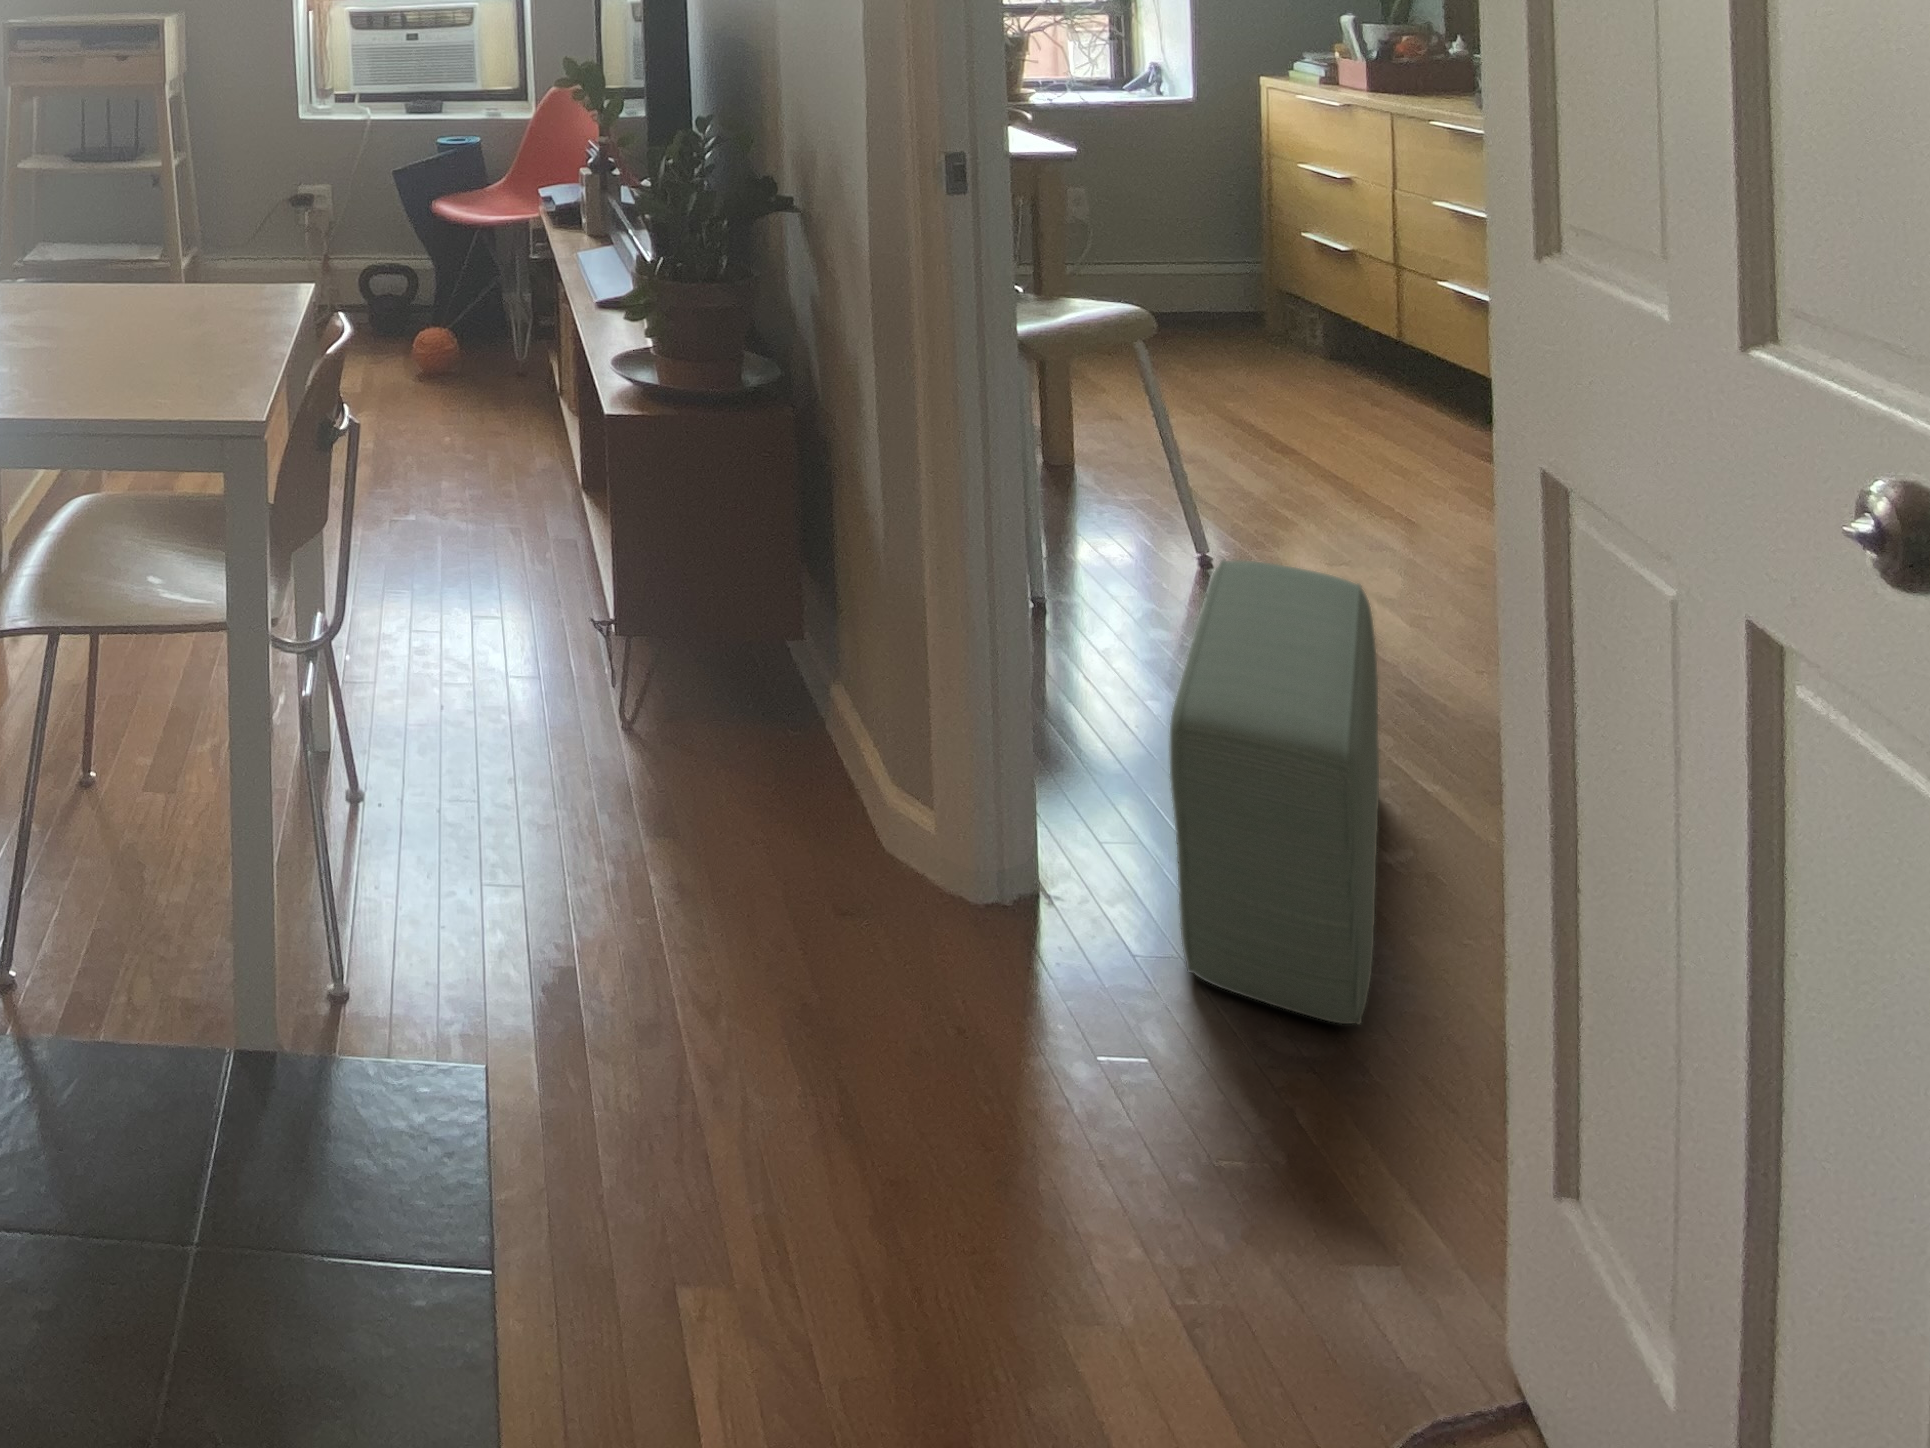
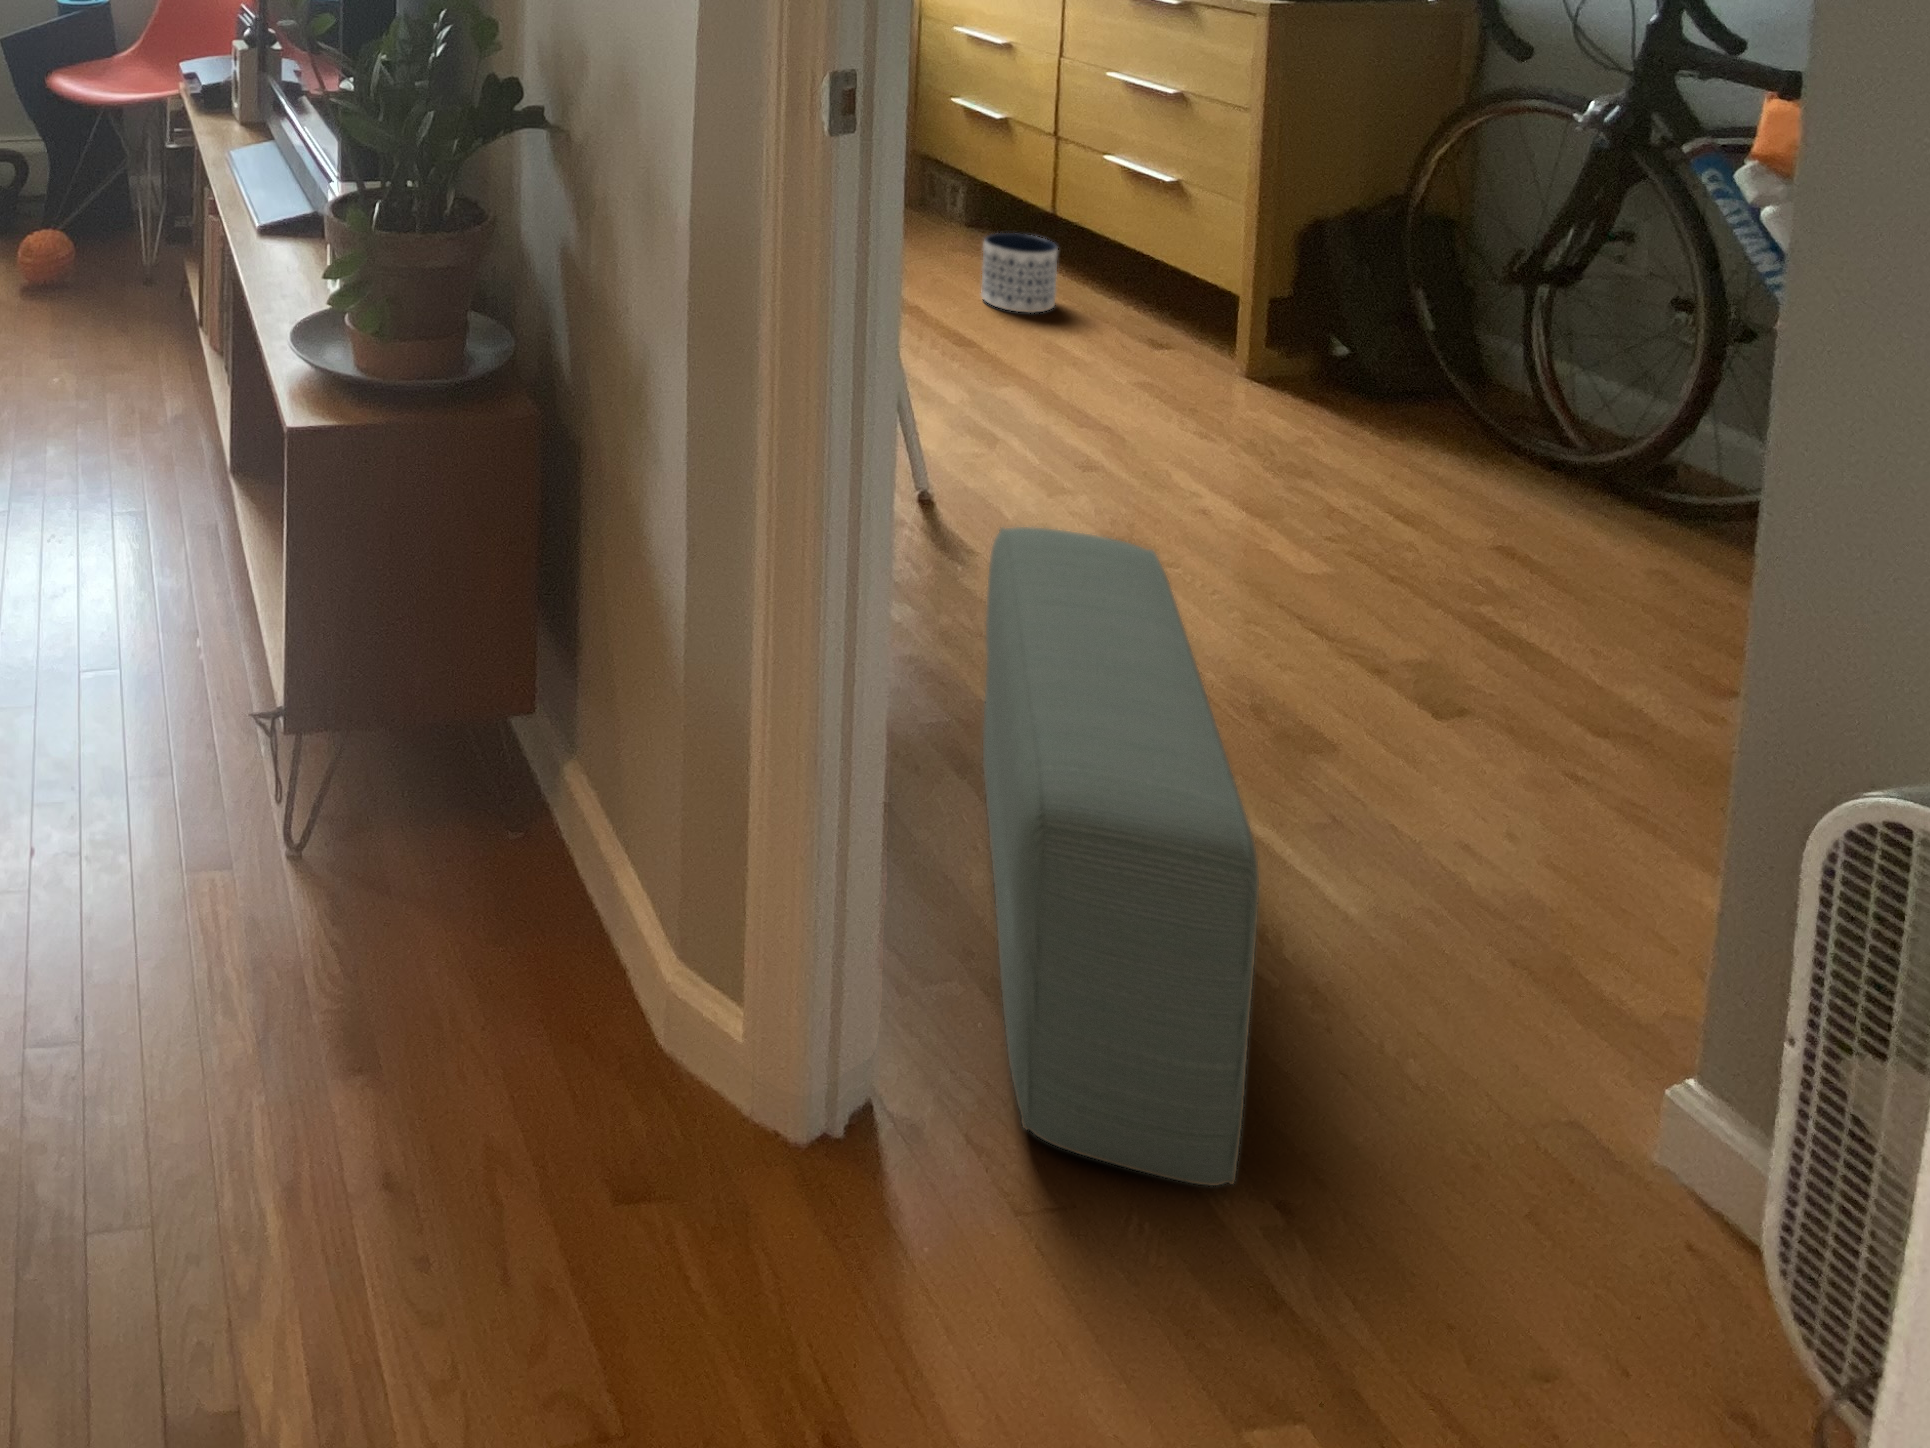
planter: none [1330,364,1413,441] -> present [982,233,1058,313]

